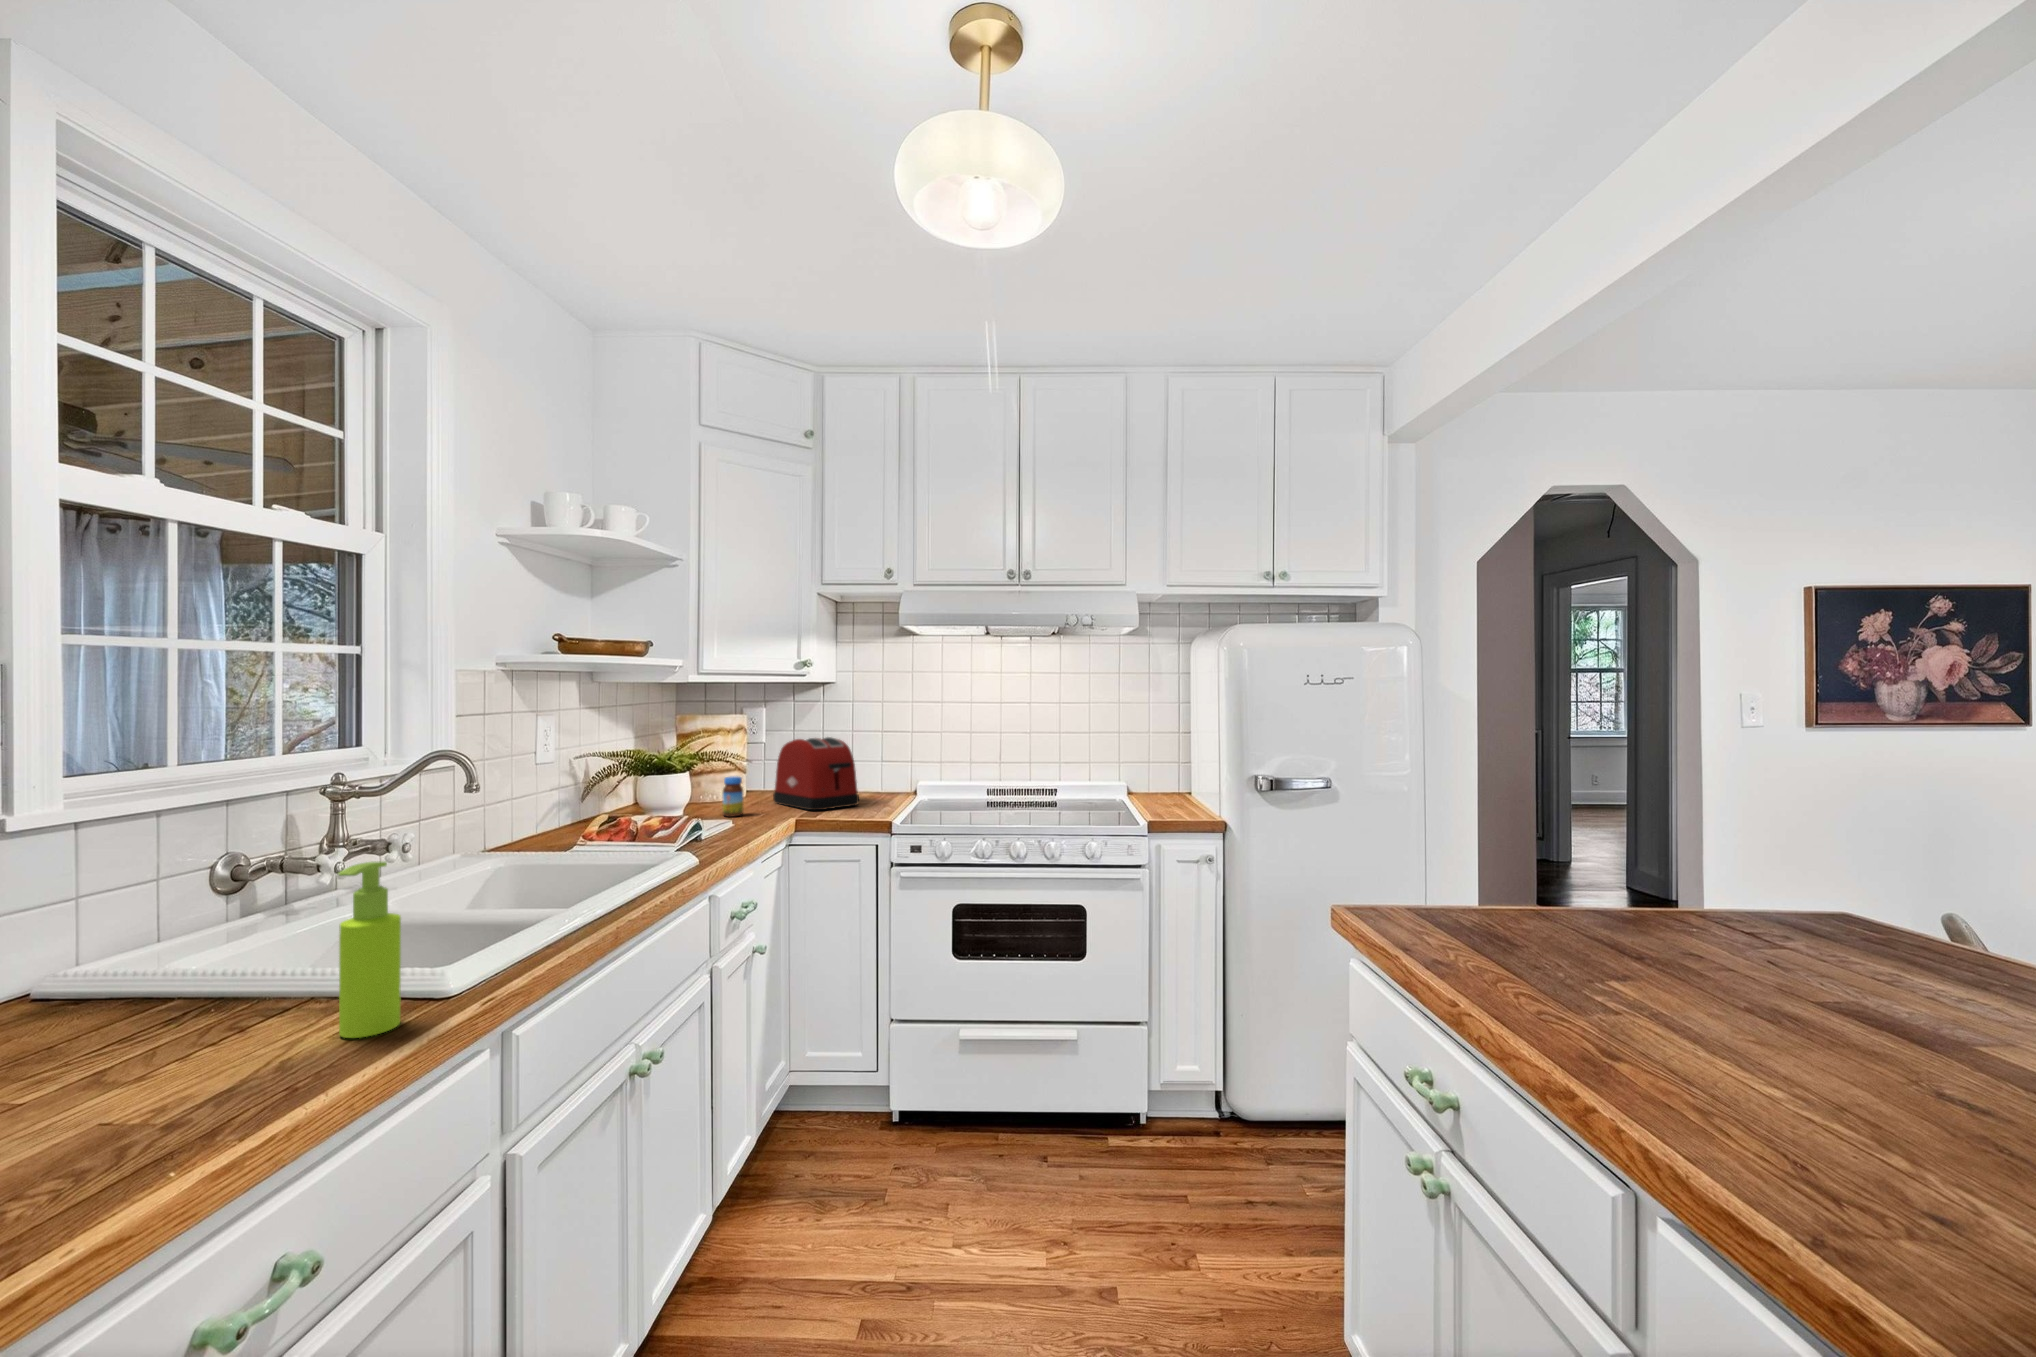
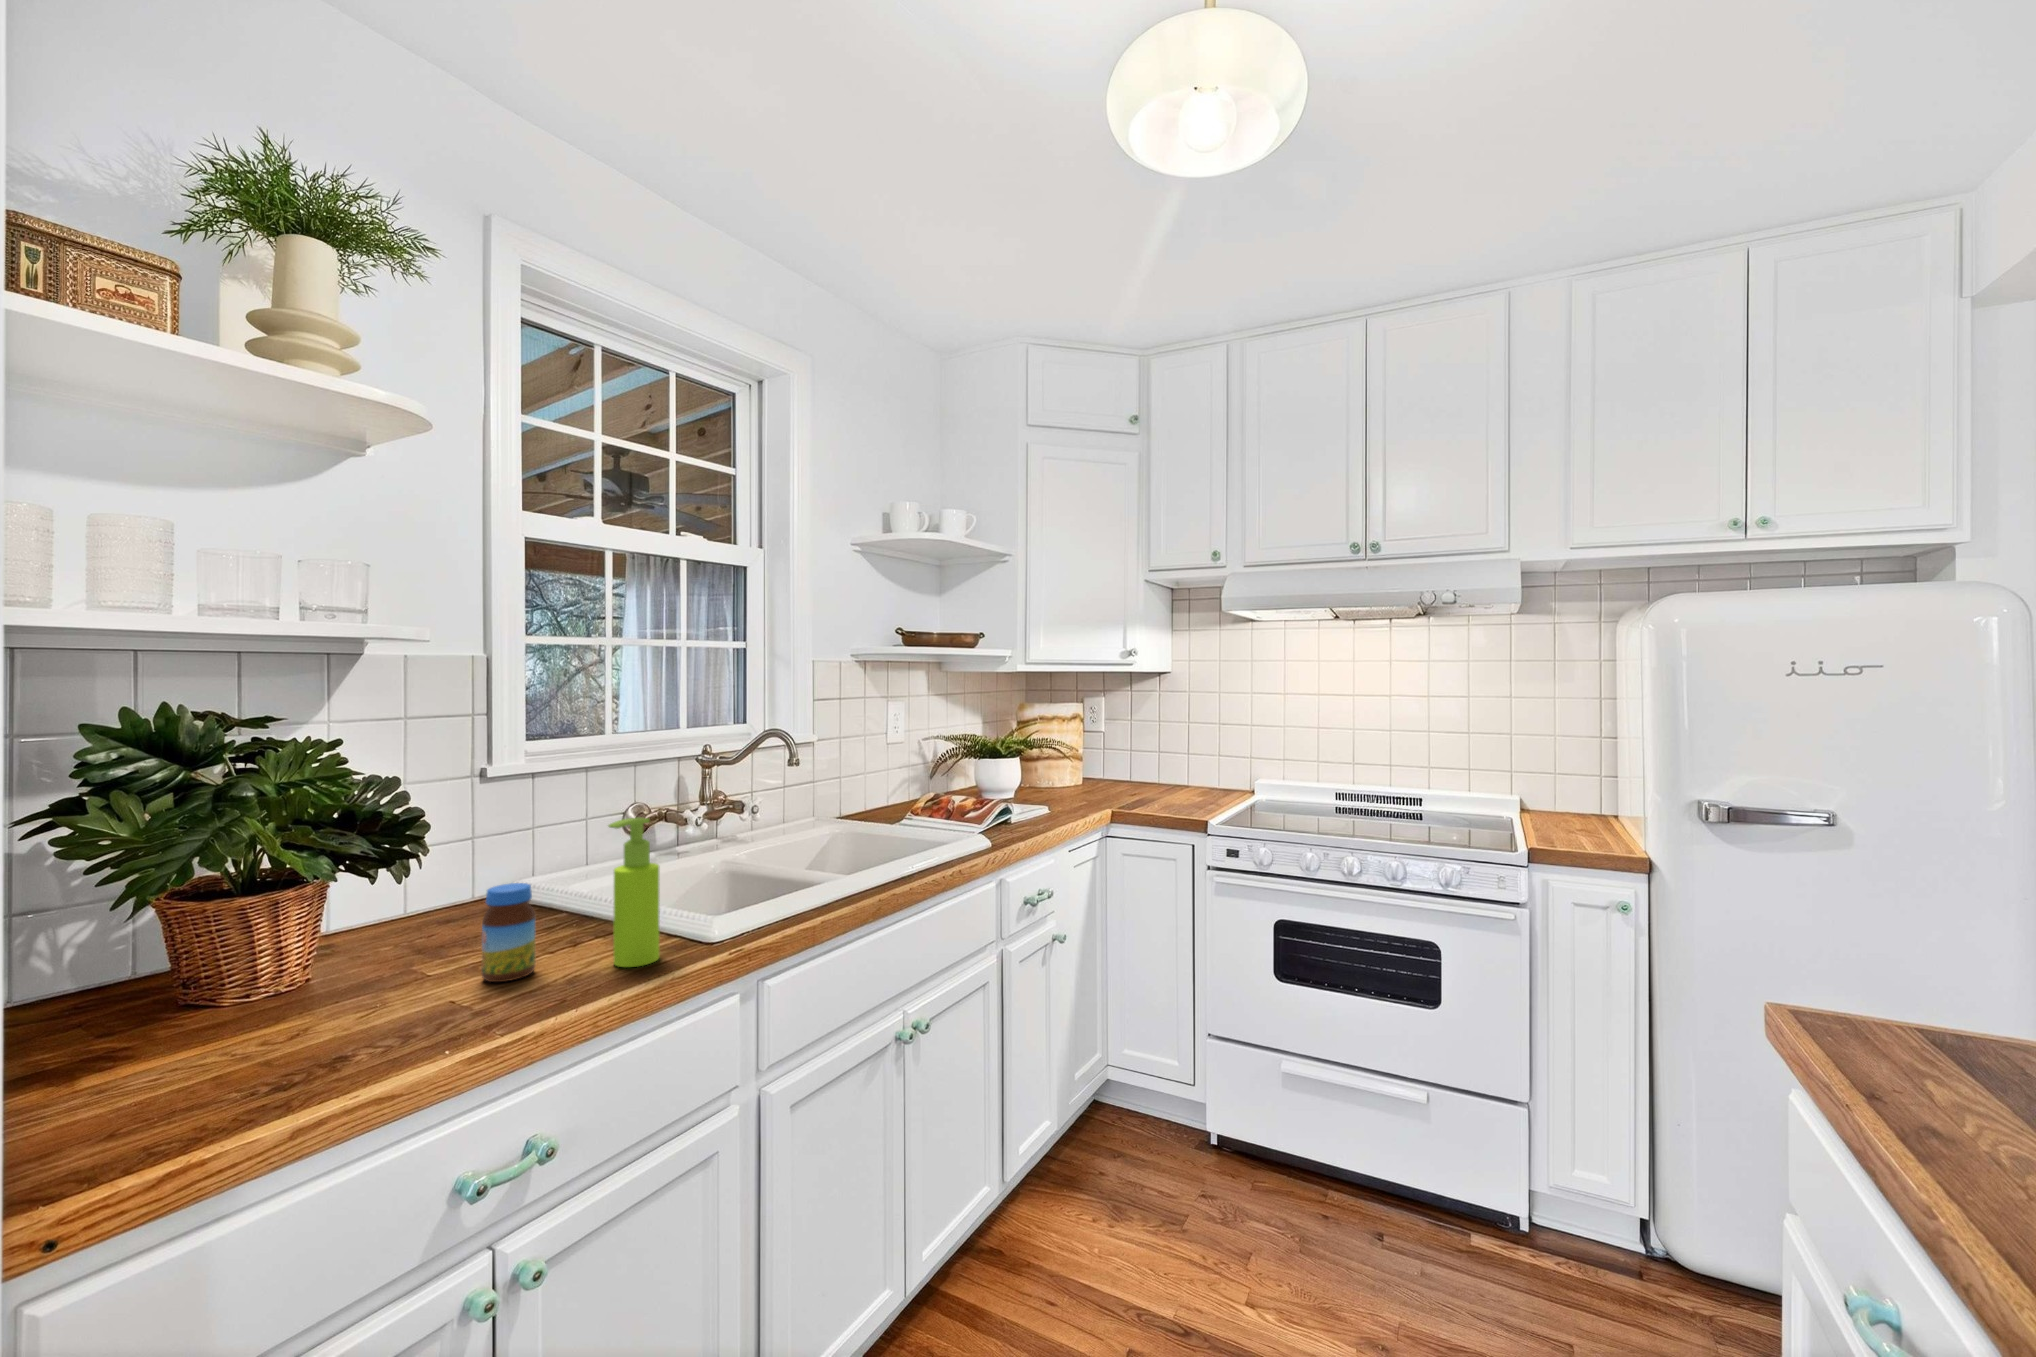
toaster: present [773,737,859,810] -> none [1103,730,1184,803]
jar: present [722,777,743,817] -> present [482,883,536,982]

